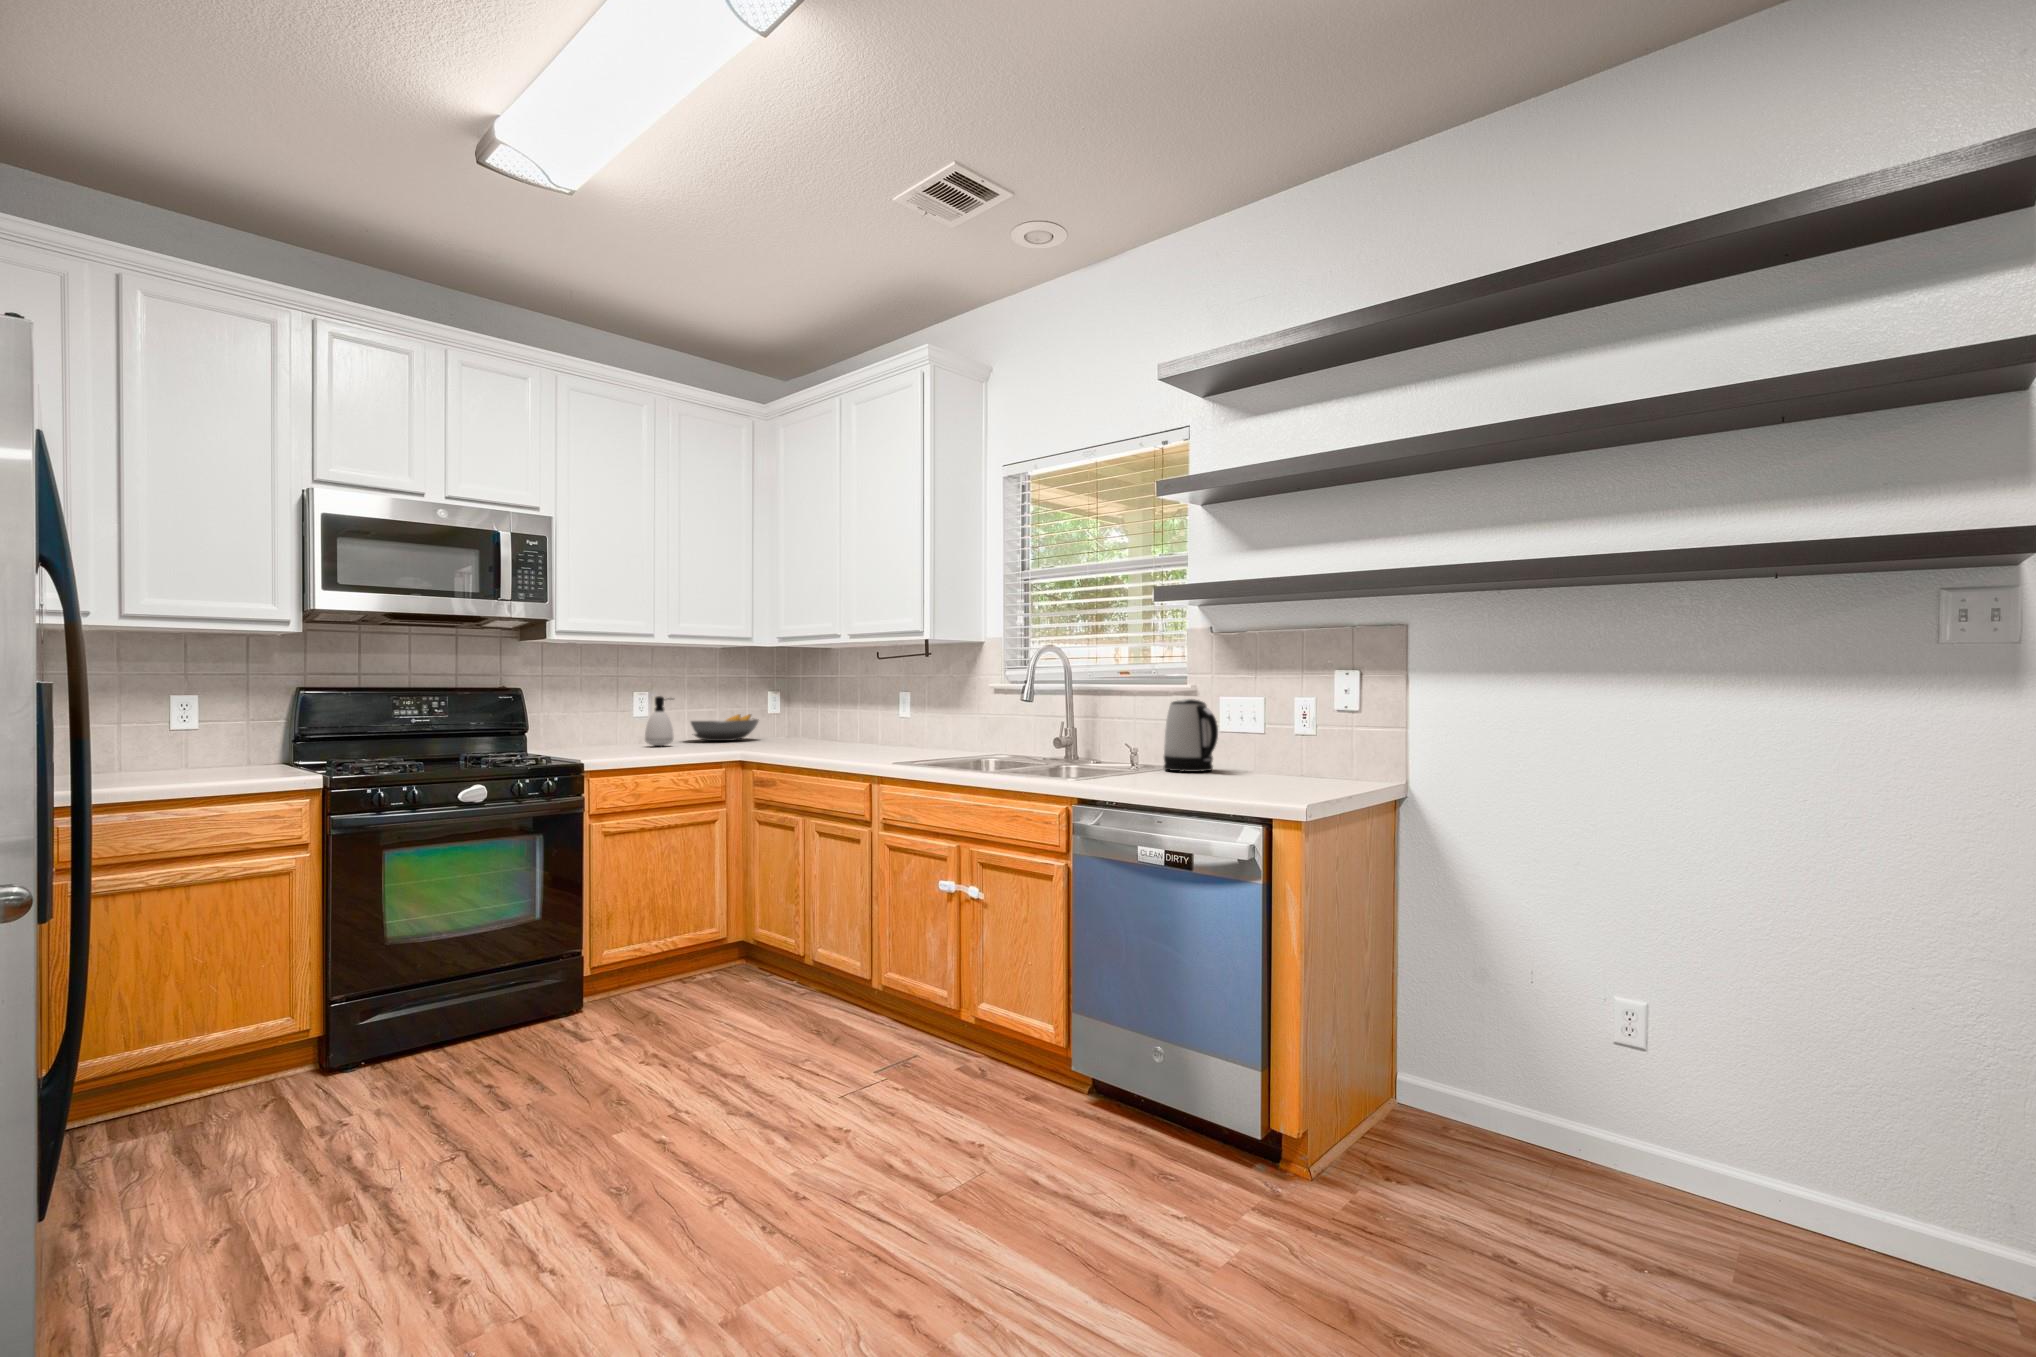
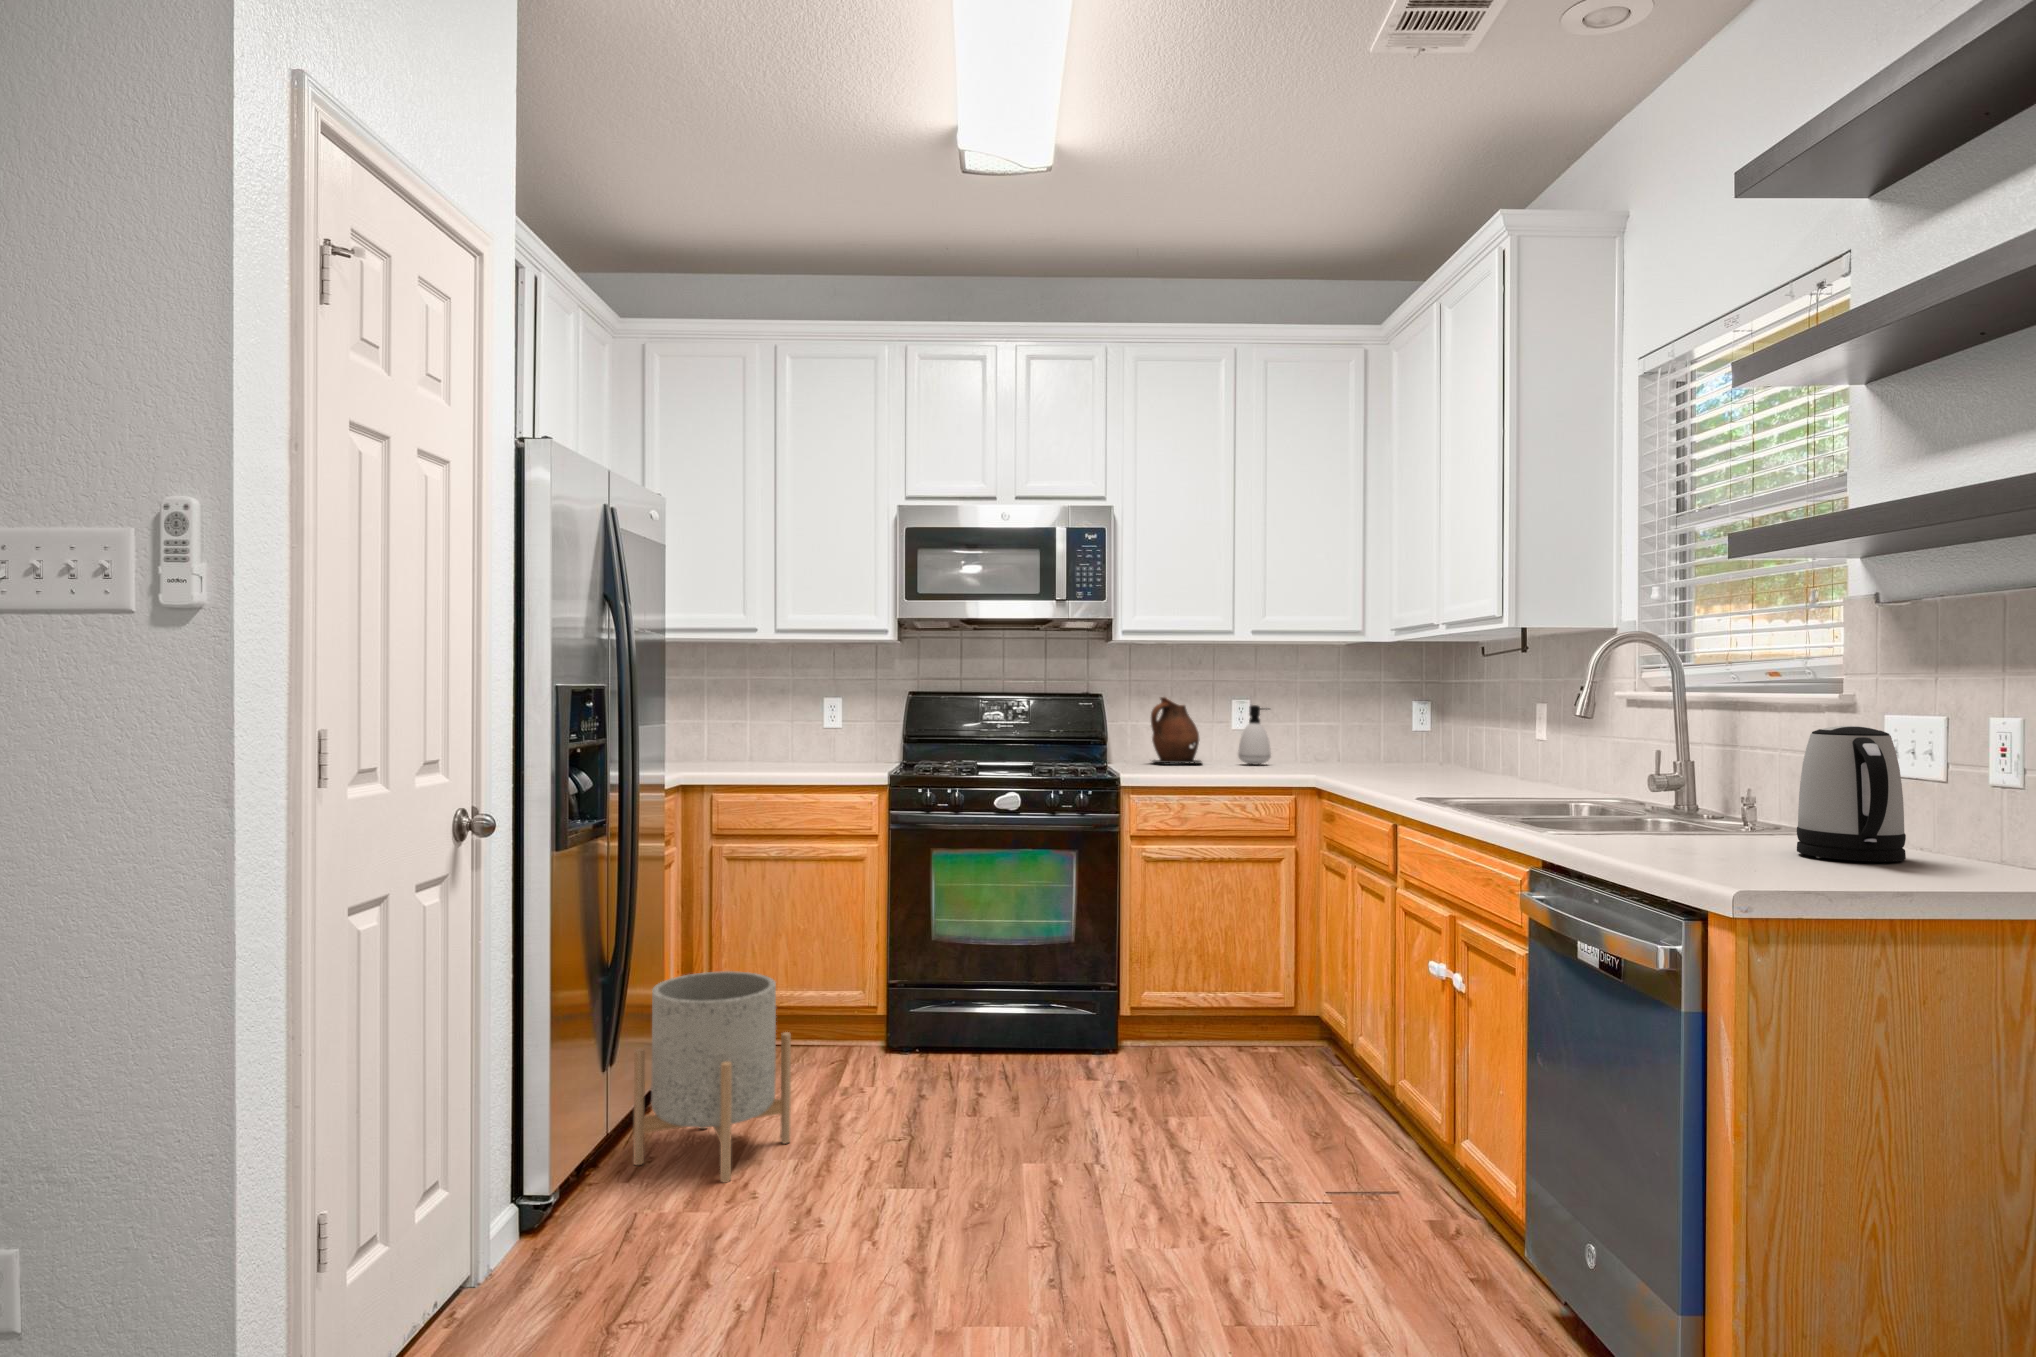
ceramic pitcher: none [558,690,616,750] -> present [1151,697,1202,764]
fruit bowl: present [691,714,759,741] -> none [1298,730,1393,762]
planter: none [102,1015,319,1300] -> present [633,971,791,1182]

